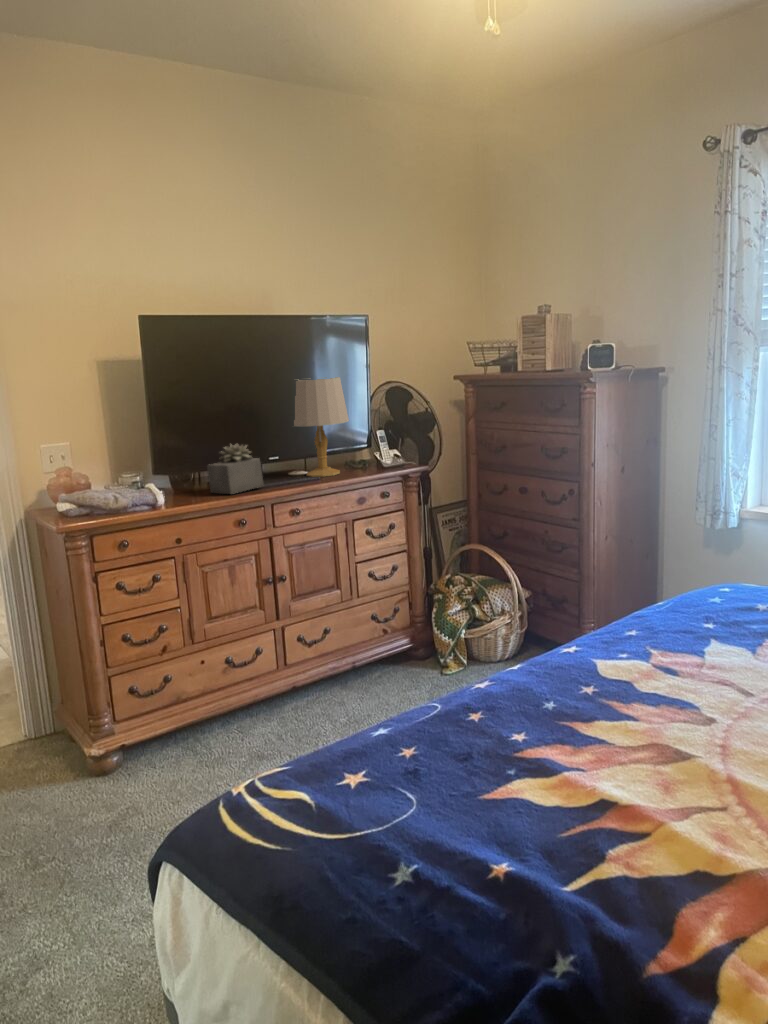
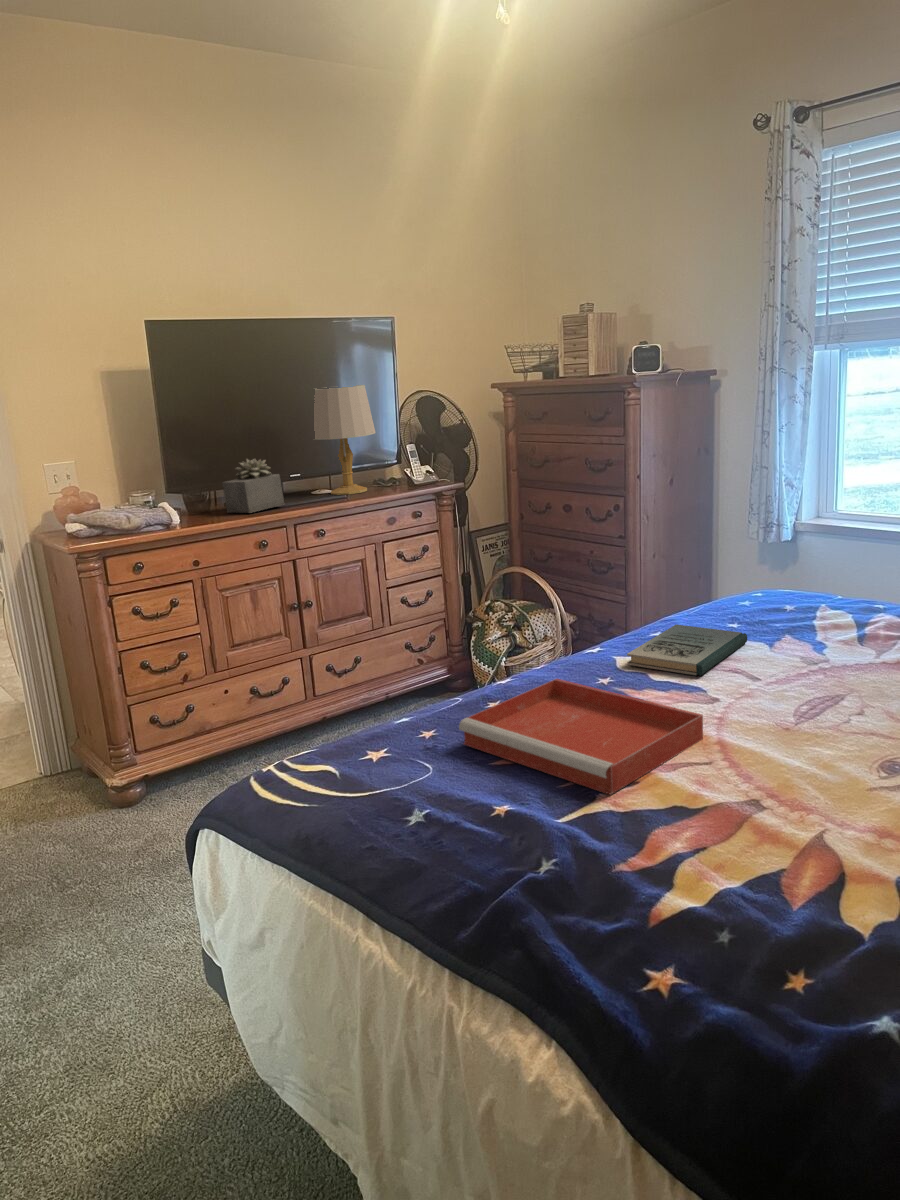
book: none [609,624,730,687] -> present [627,624,747,676]
tray: none [442,690,713,853] -> present [459,679,703,795]

